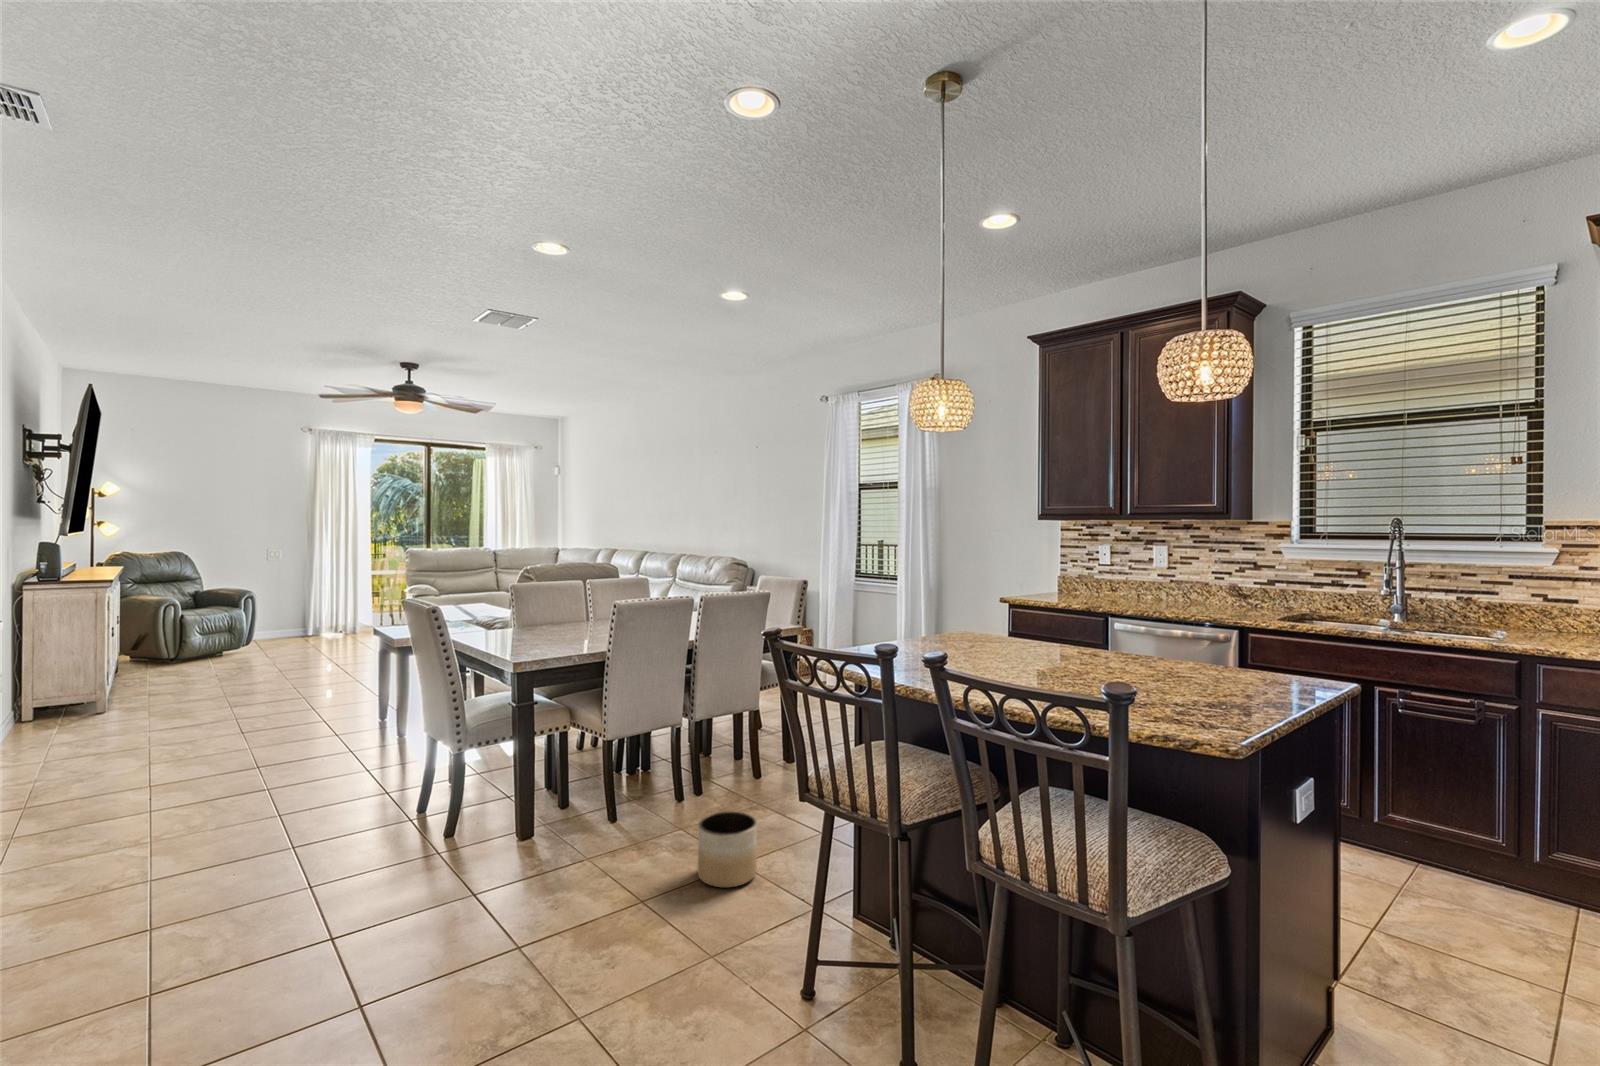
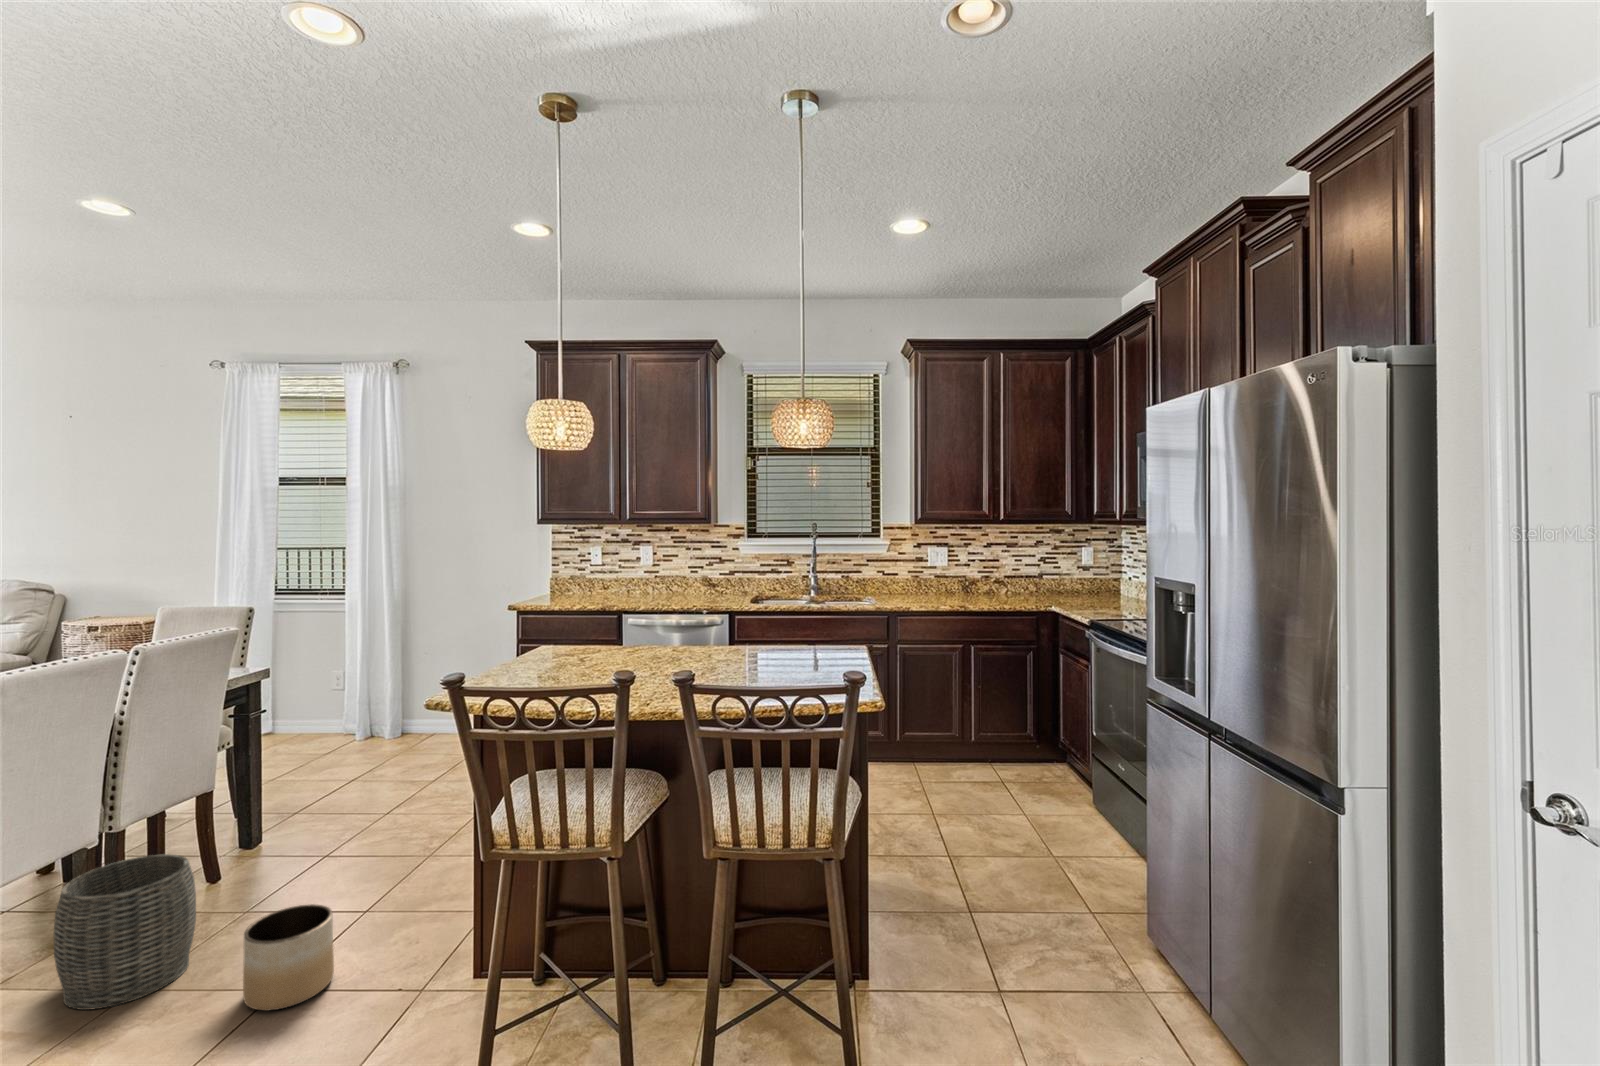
woven basket: none [628,746,703,843] -> present [54,854,196,1010]

